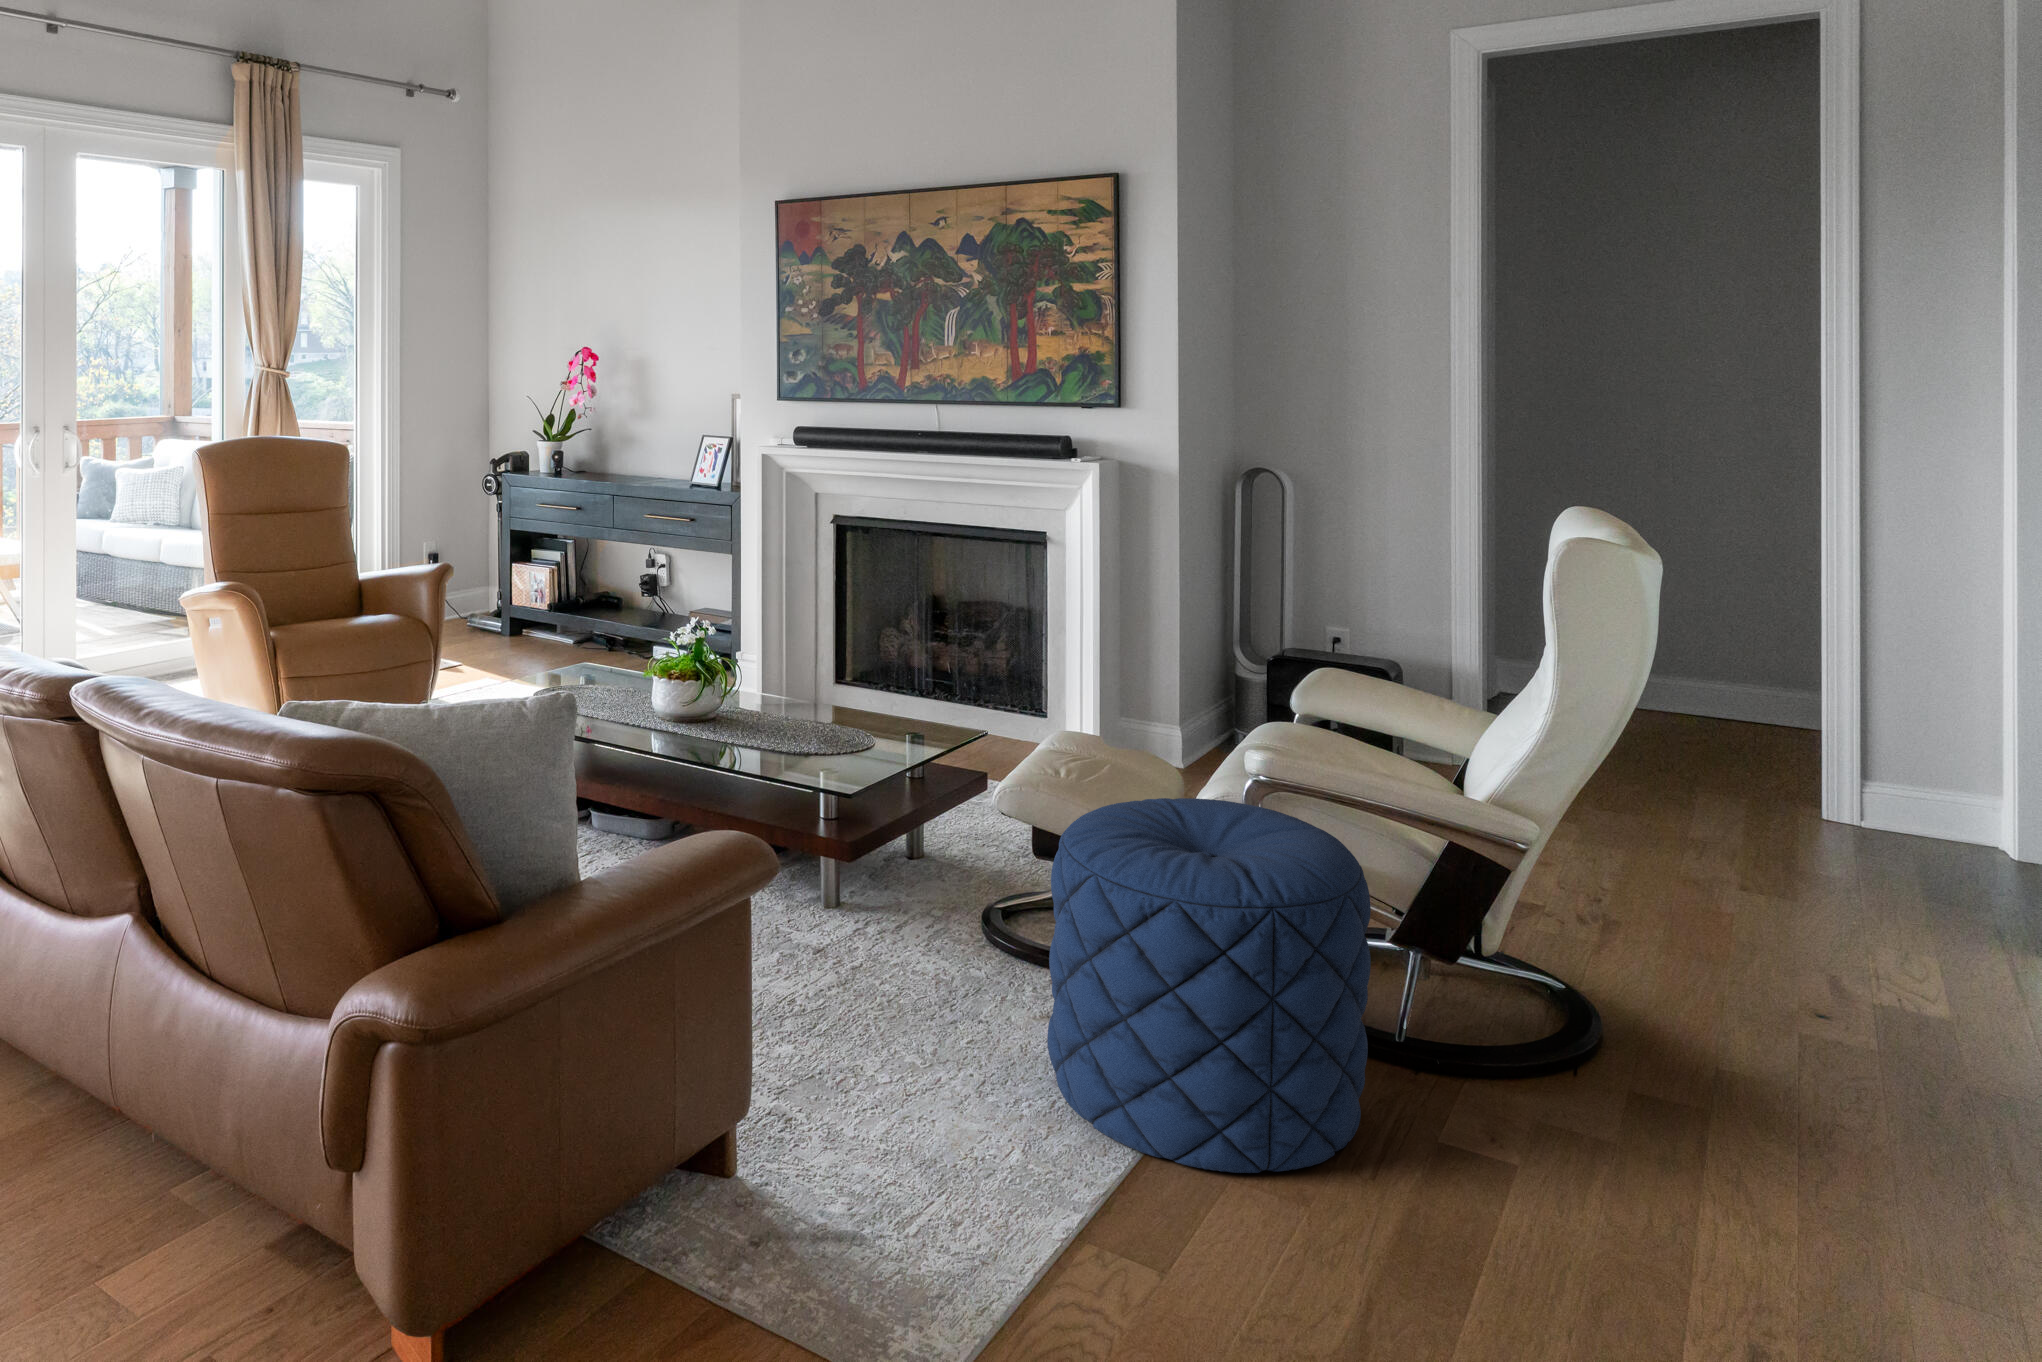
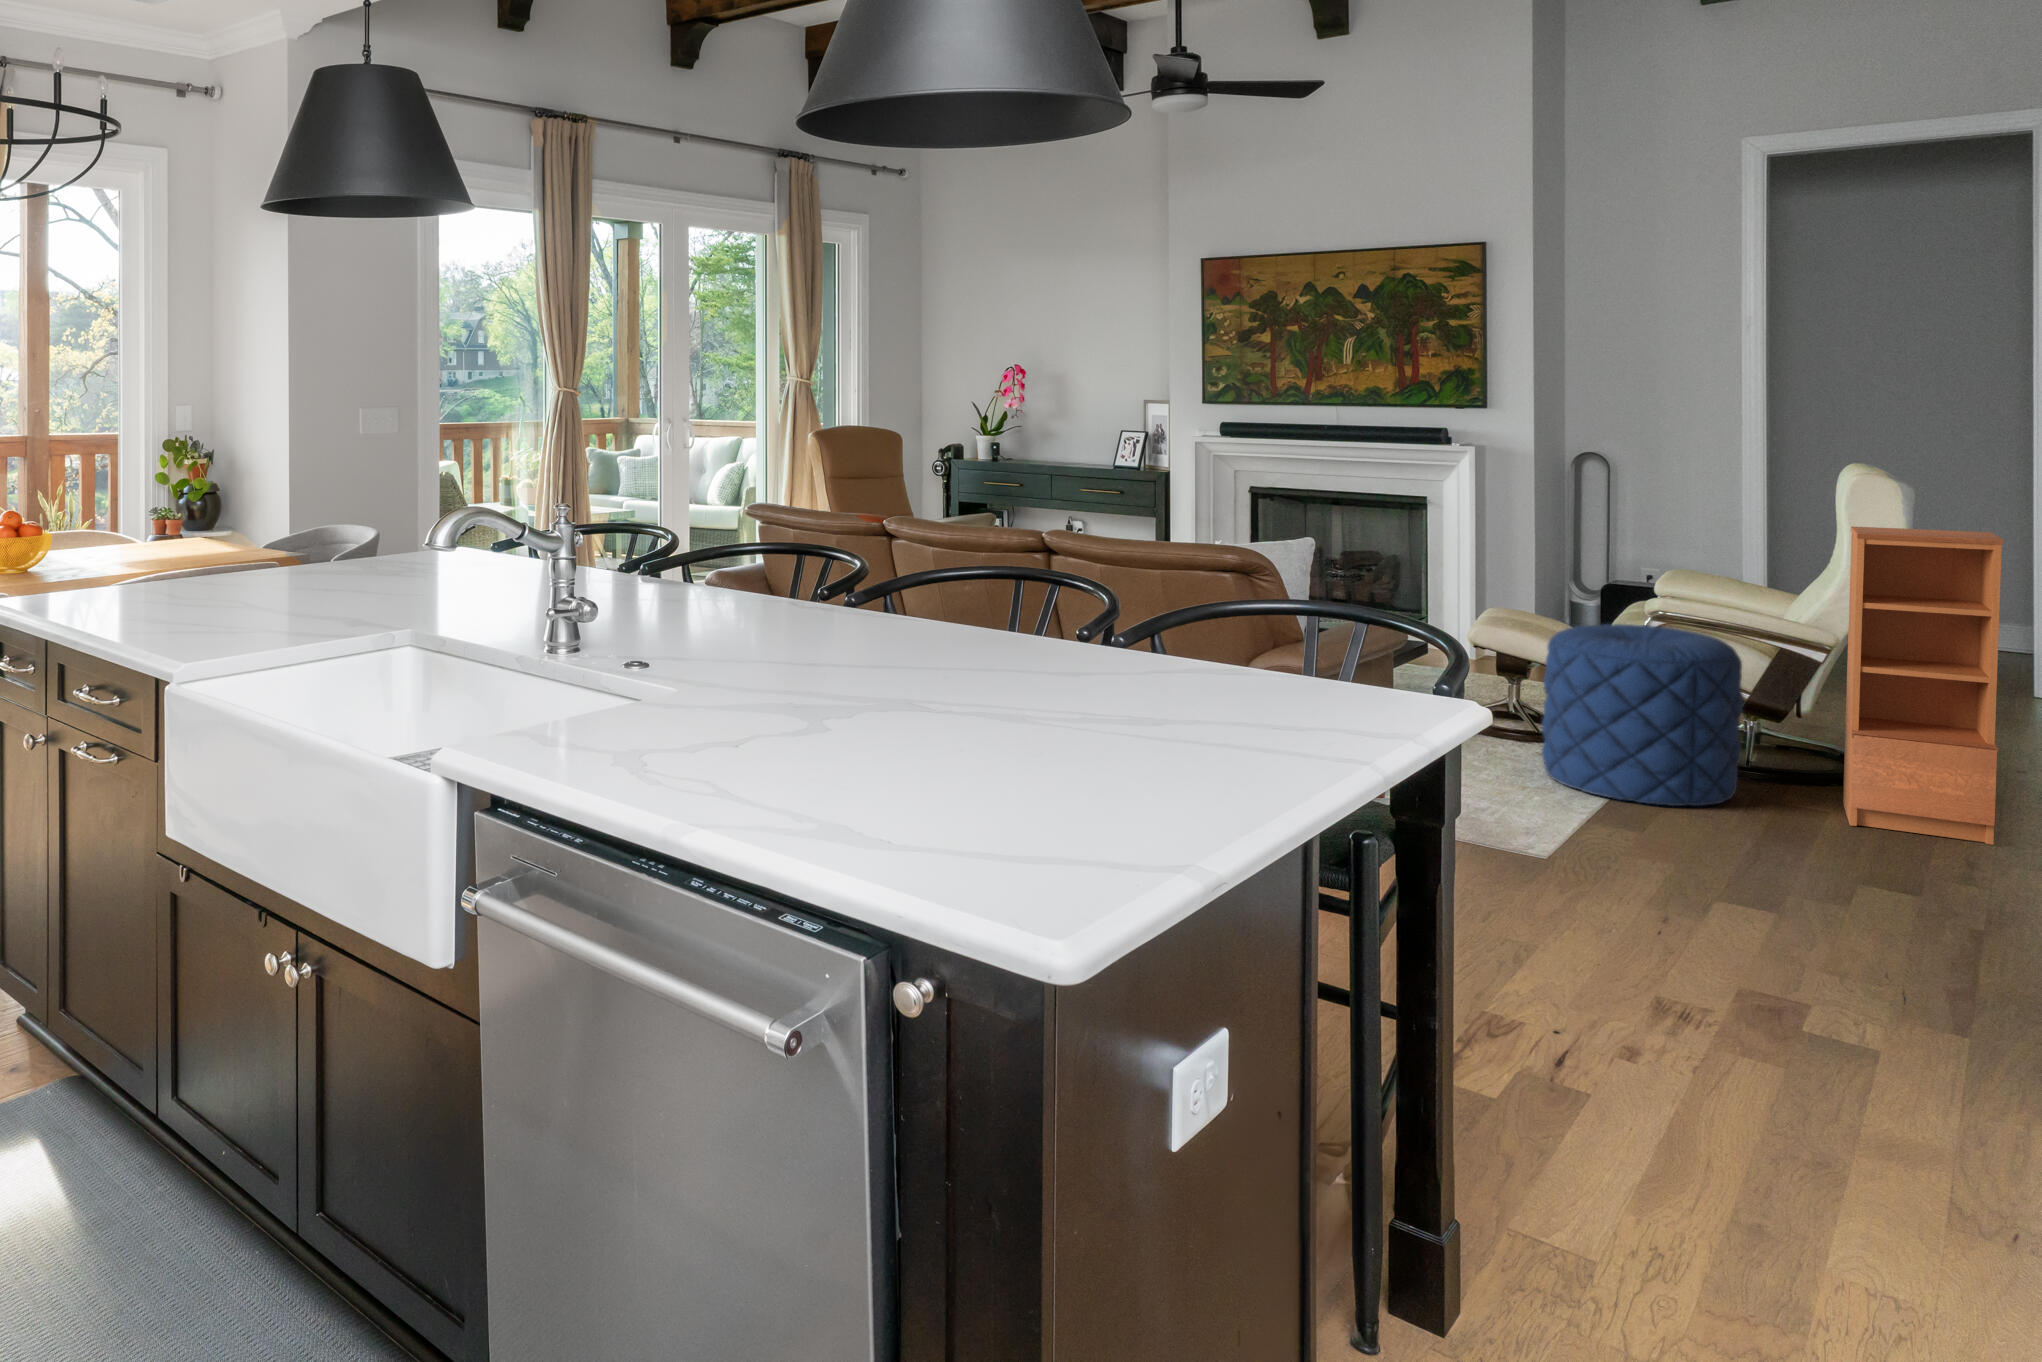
bookcase: none [1542,642,1823,1297] -> present [1843,526,2004,845]

